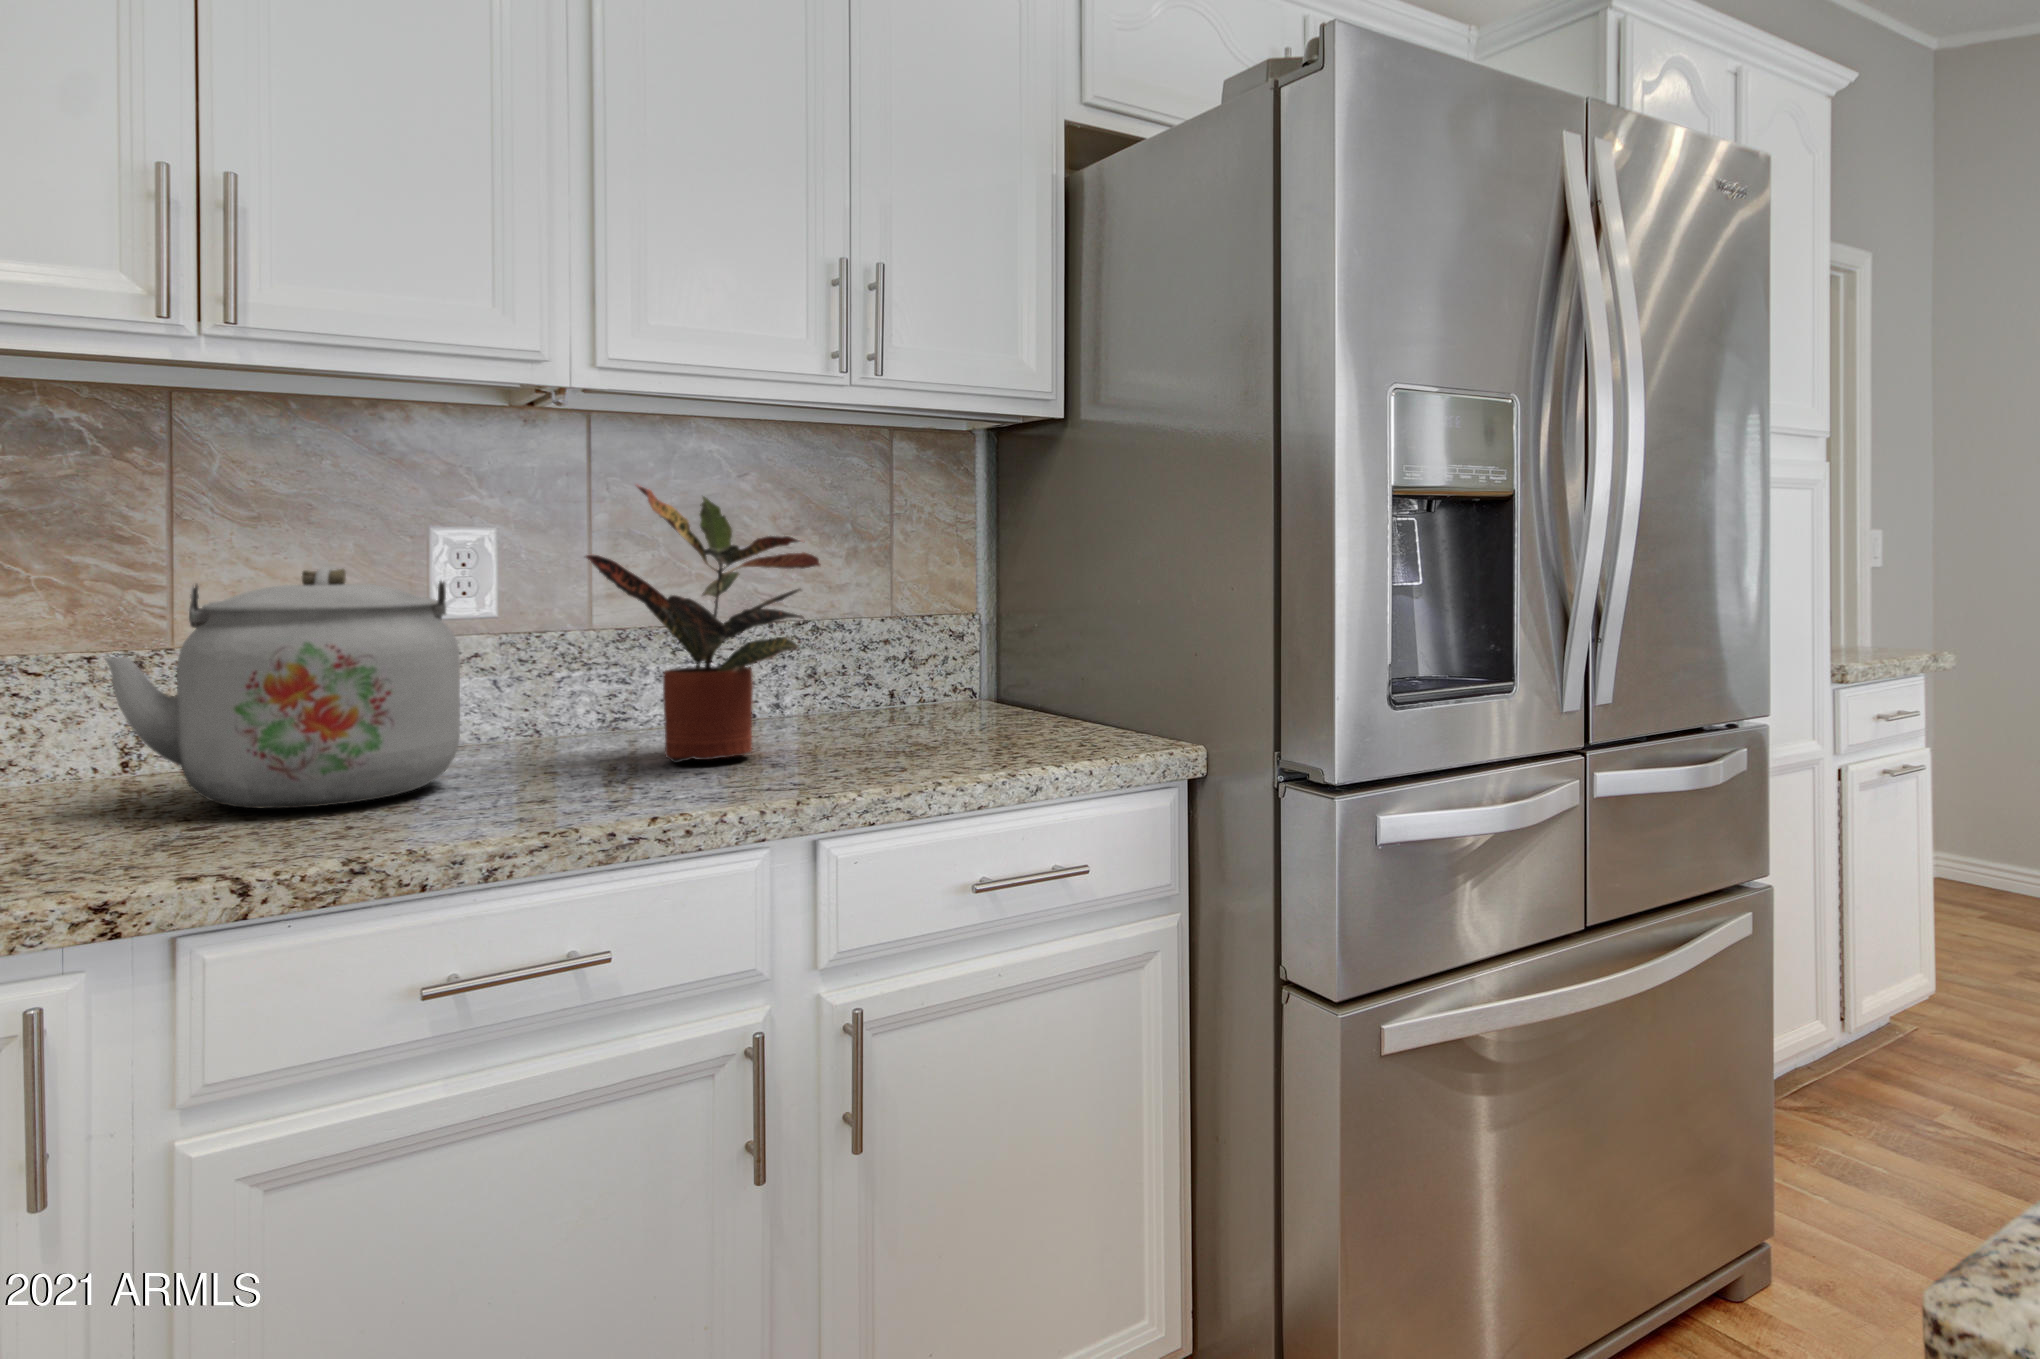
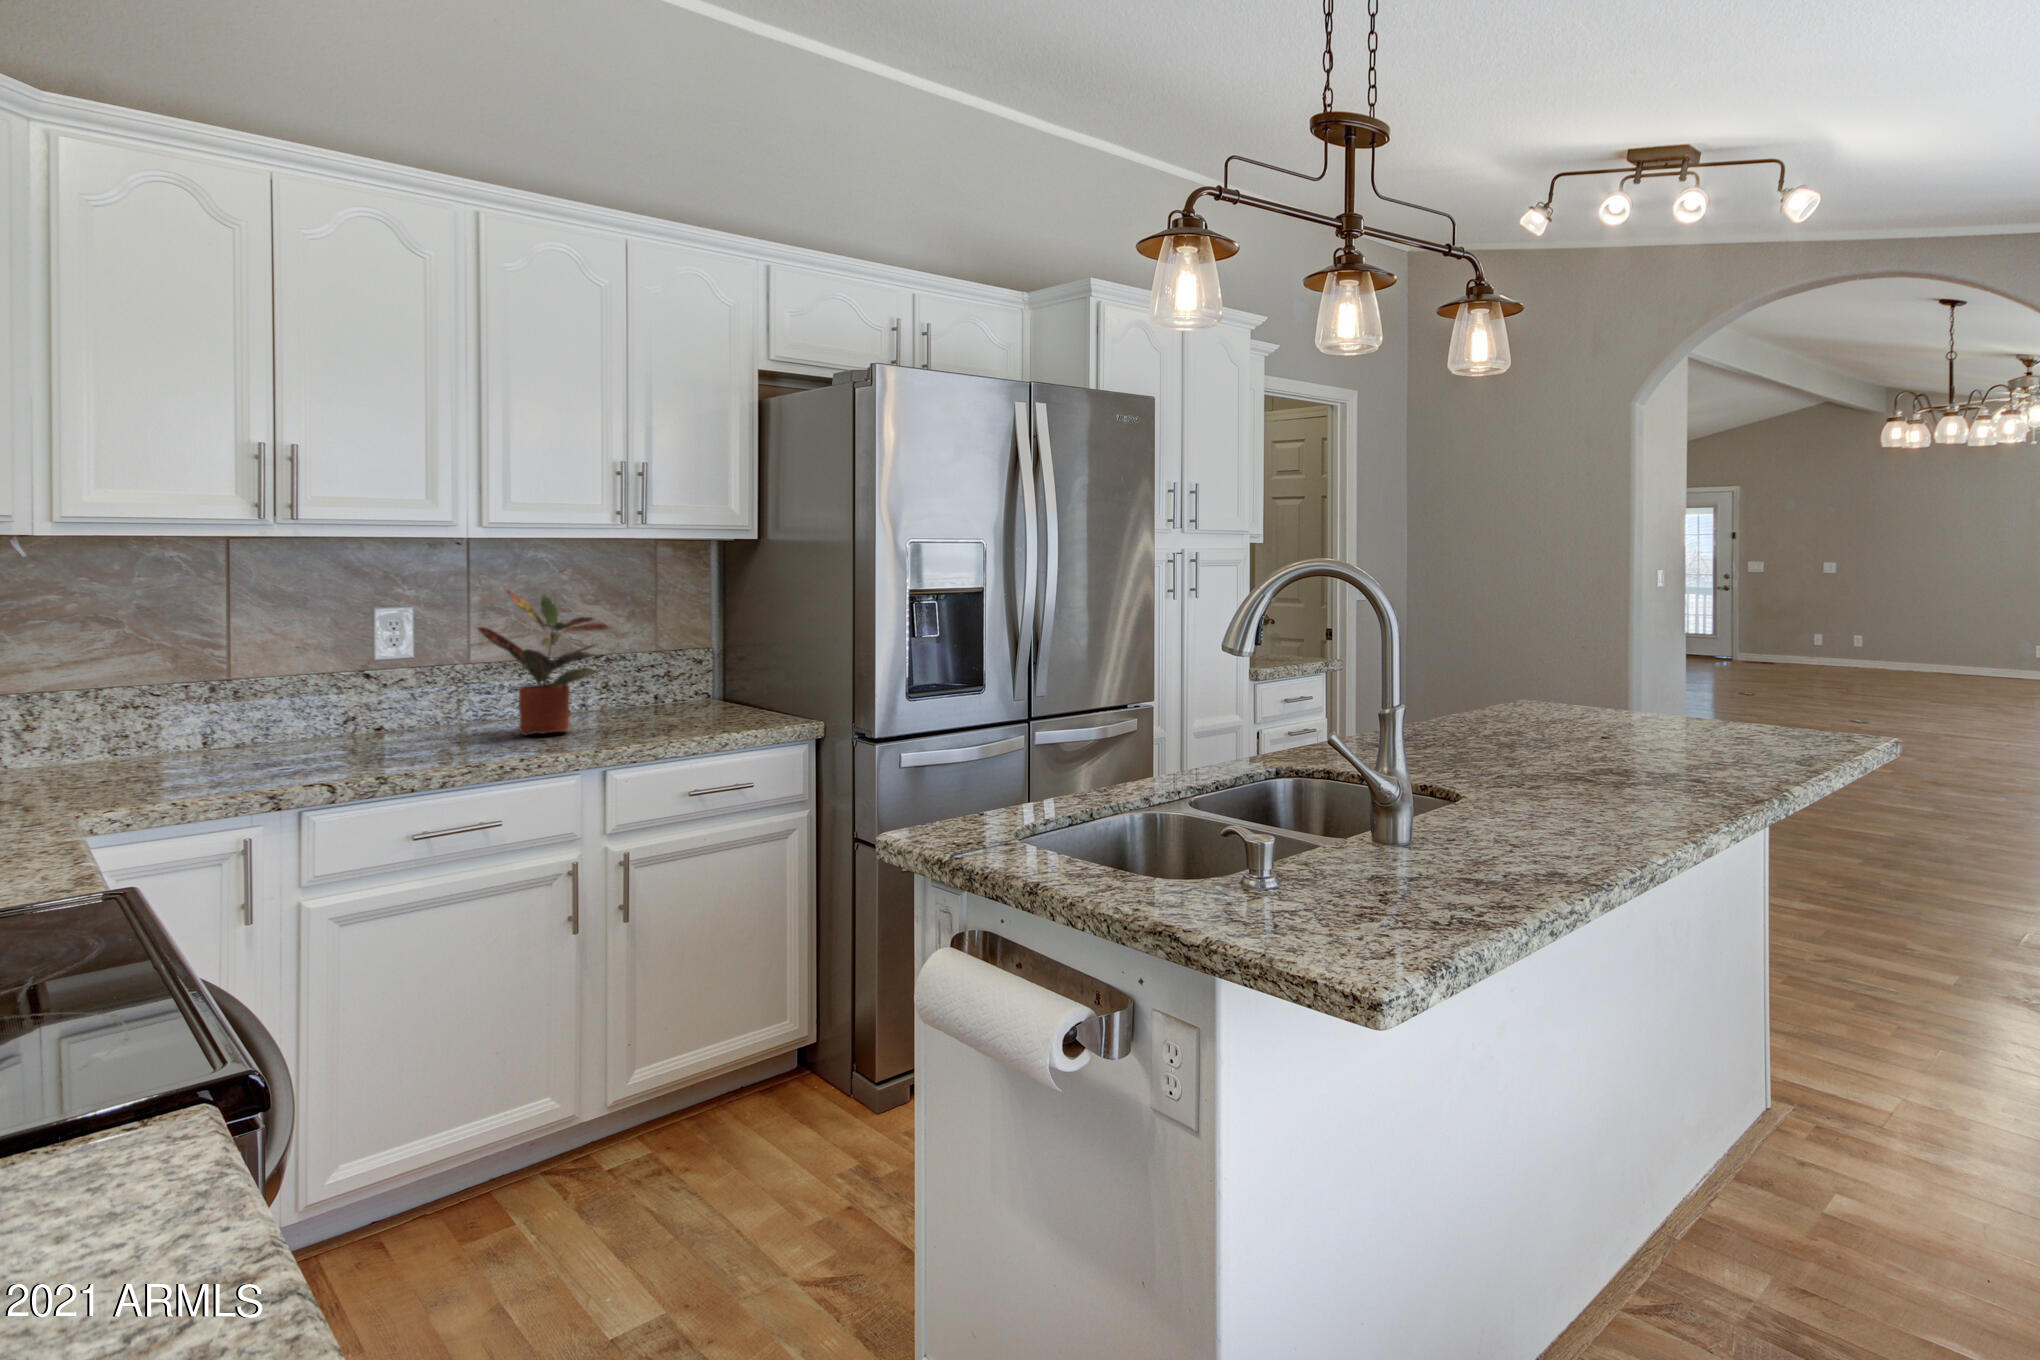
kettle: present [105,567,460,808] -> none [228,638,410,759]

